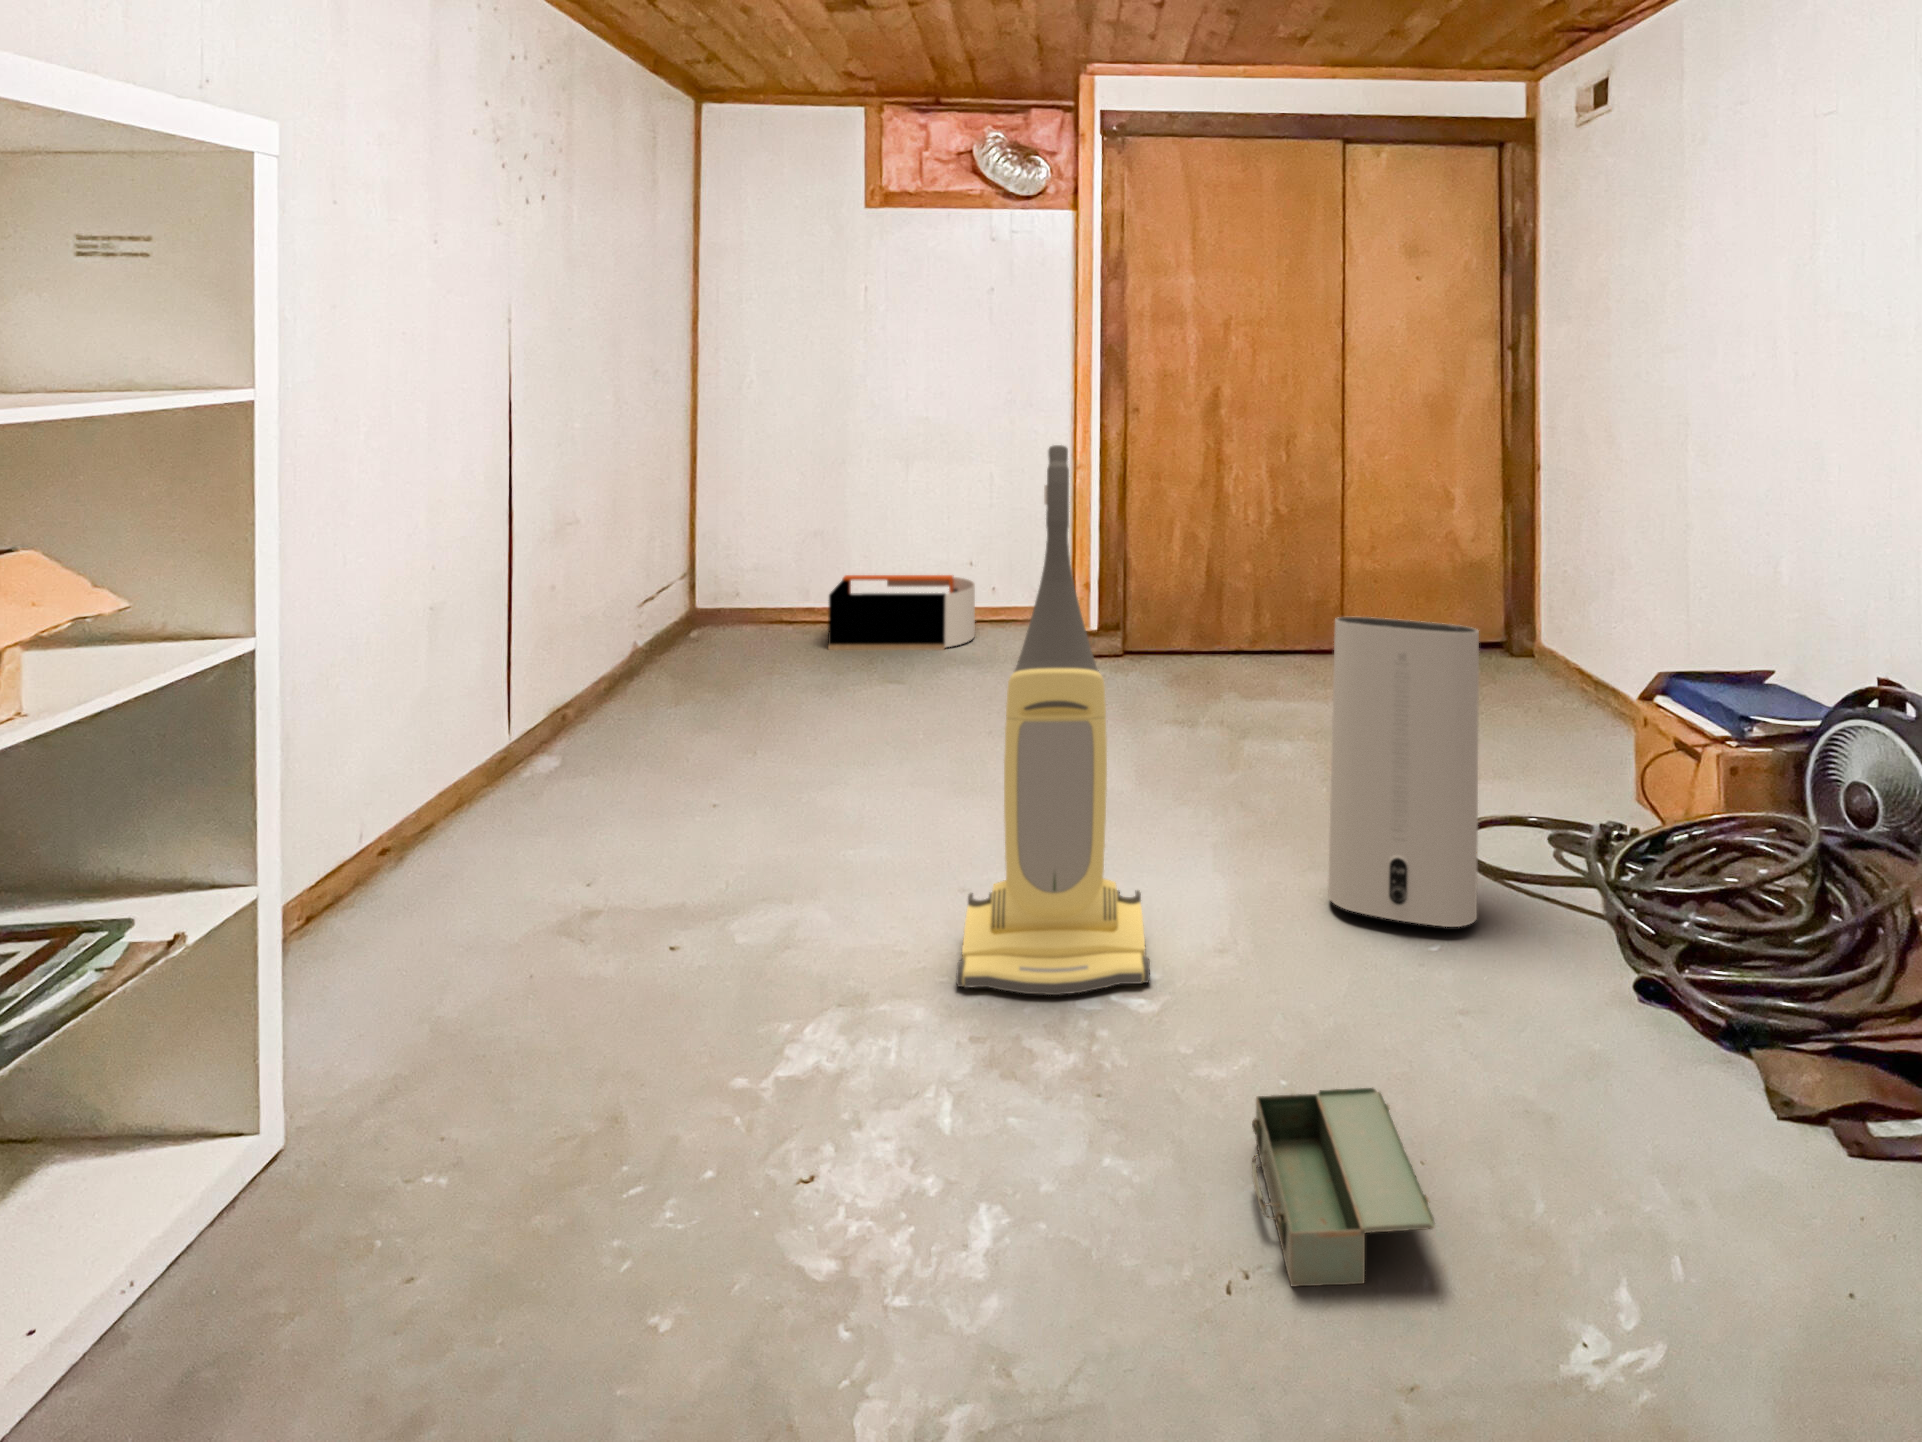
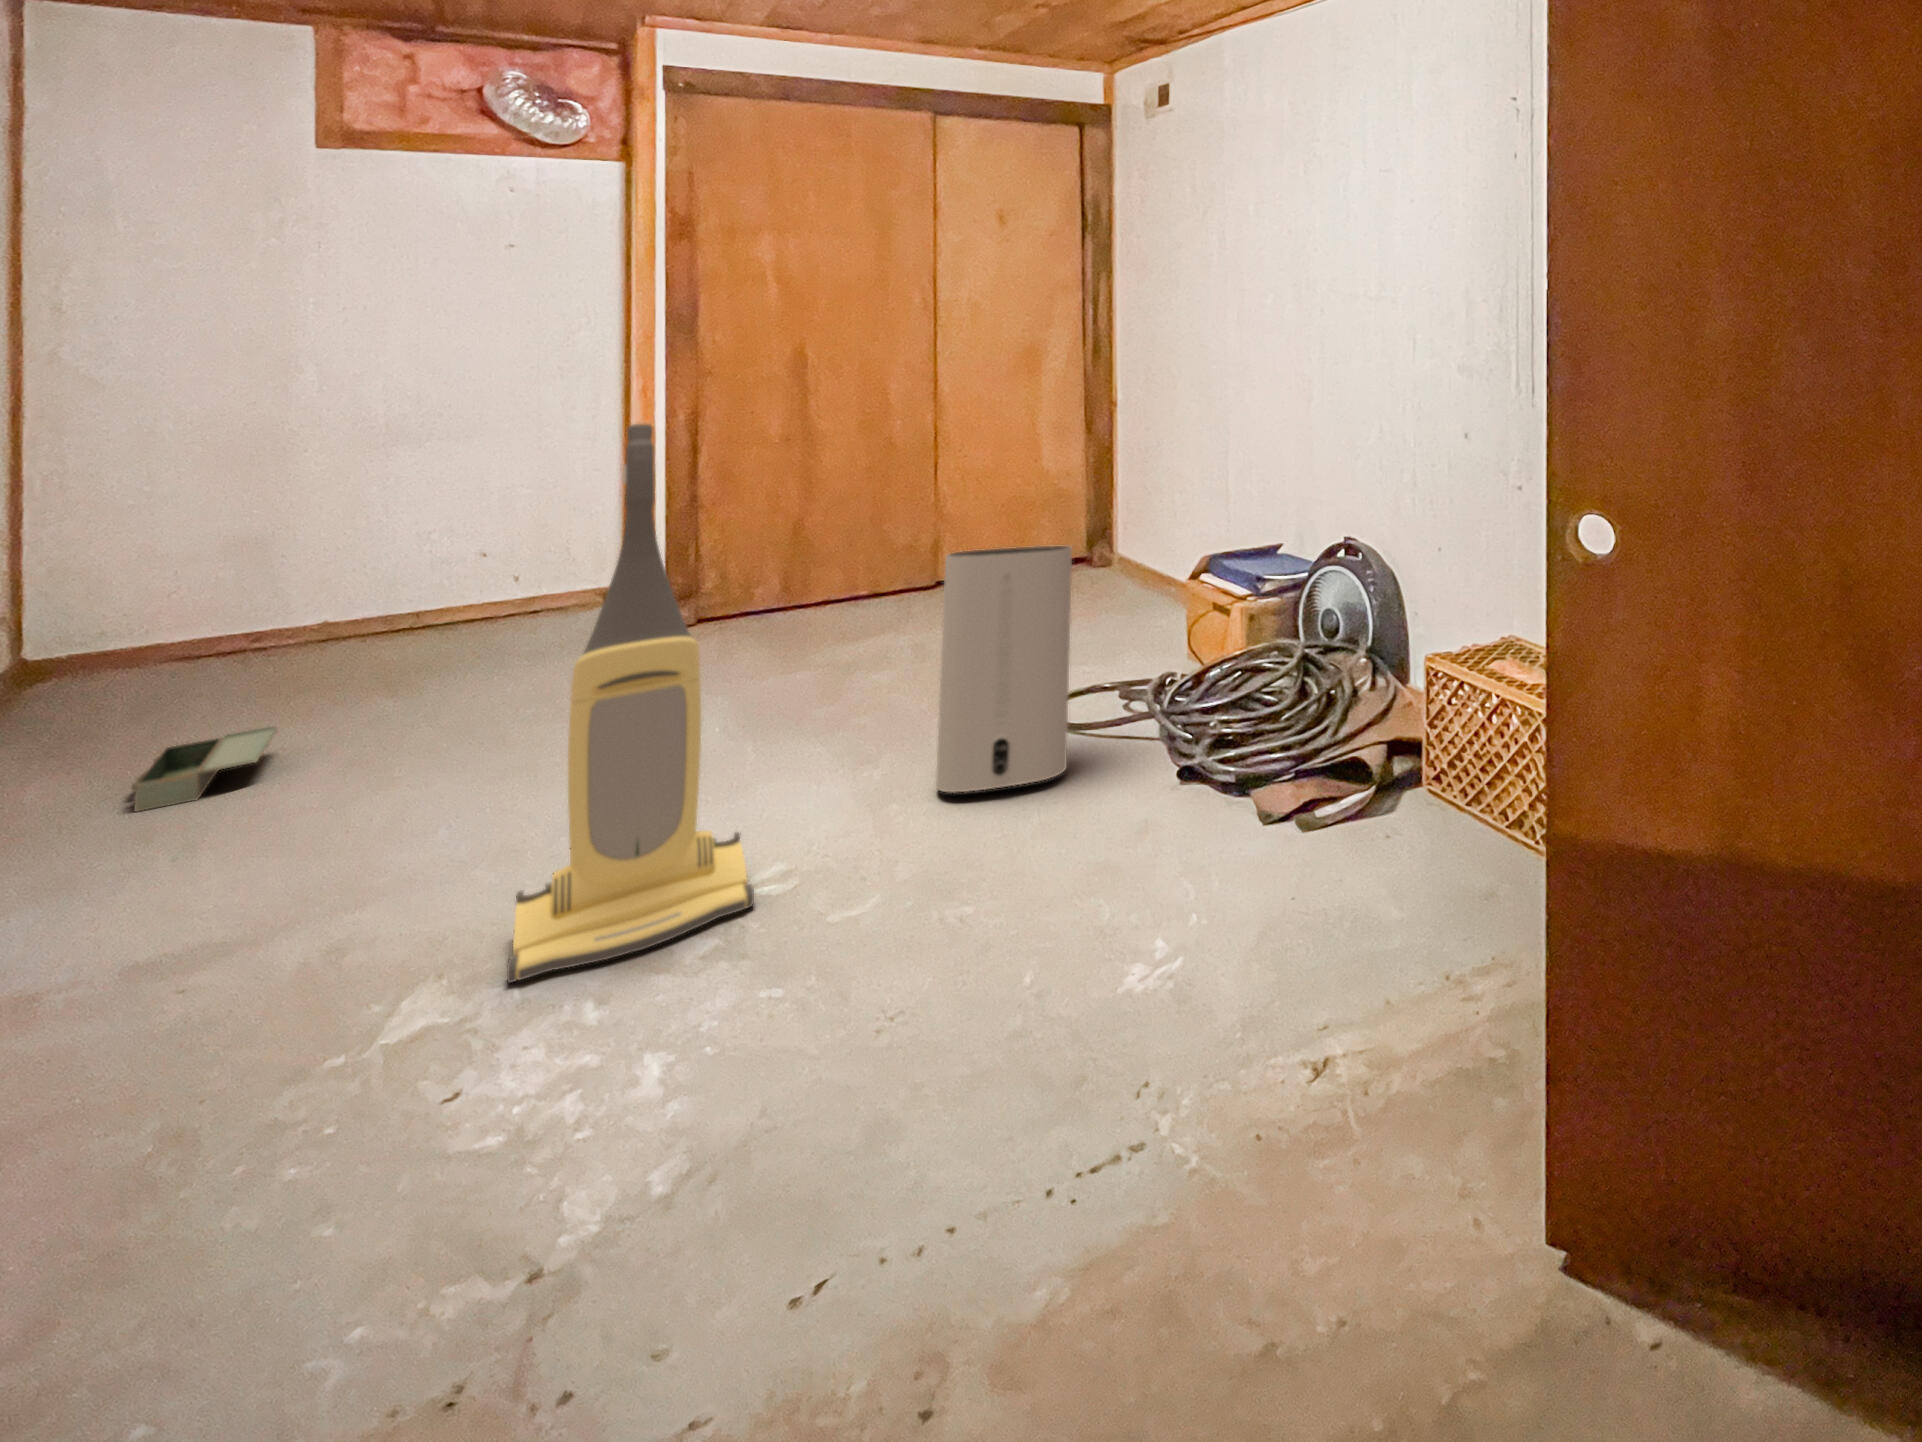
storage bin: present [828,575,975,650] -> none [213,579,477,699]
toolbox: present [1252,1088,1435,1286] -> present [132,727,278,812]

